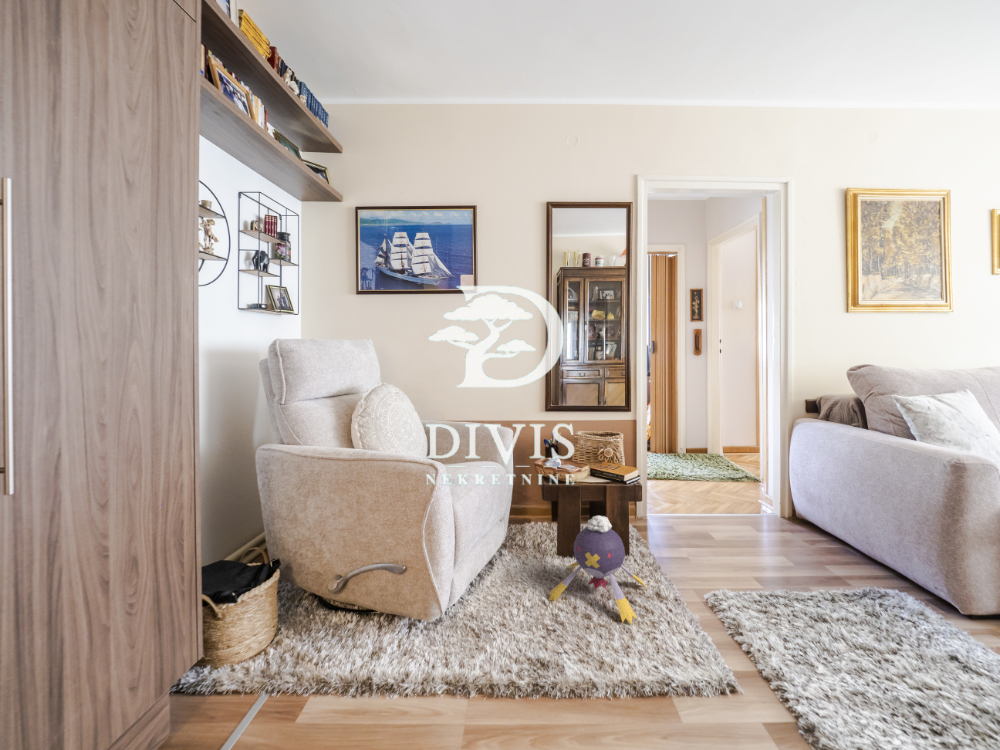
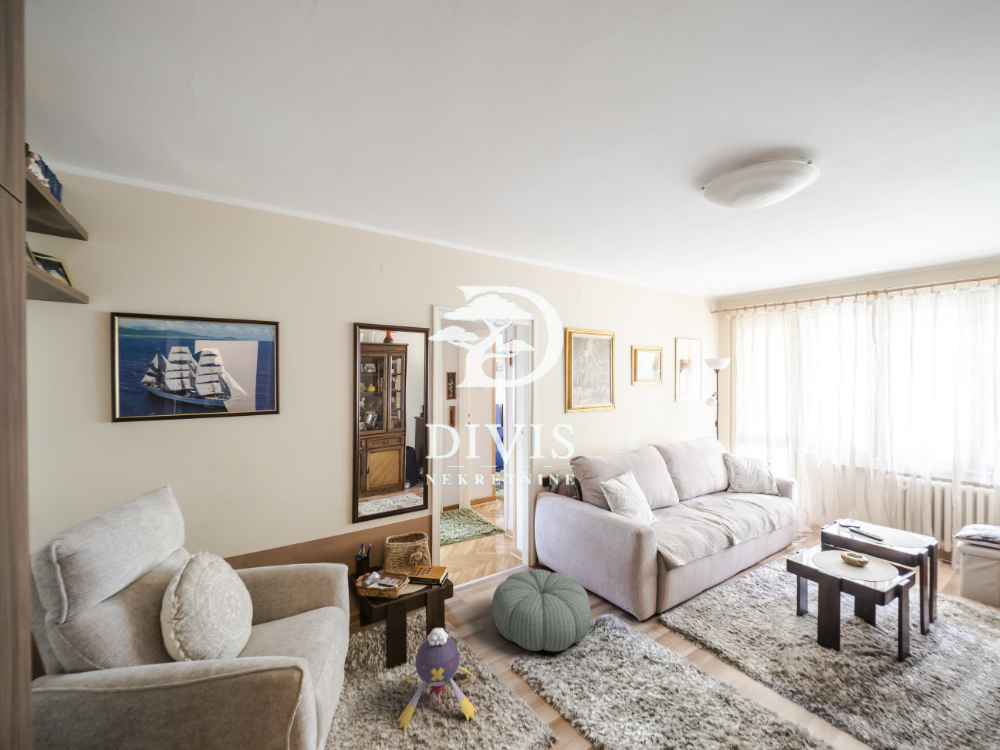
pouf: none [696,506,857,609] -> present [492,569,591,651]

